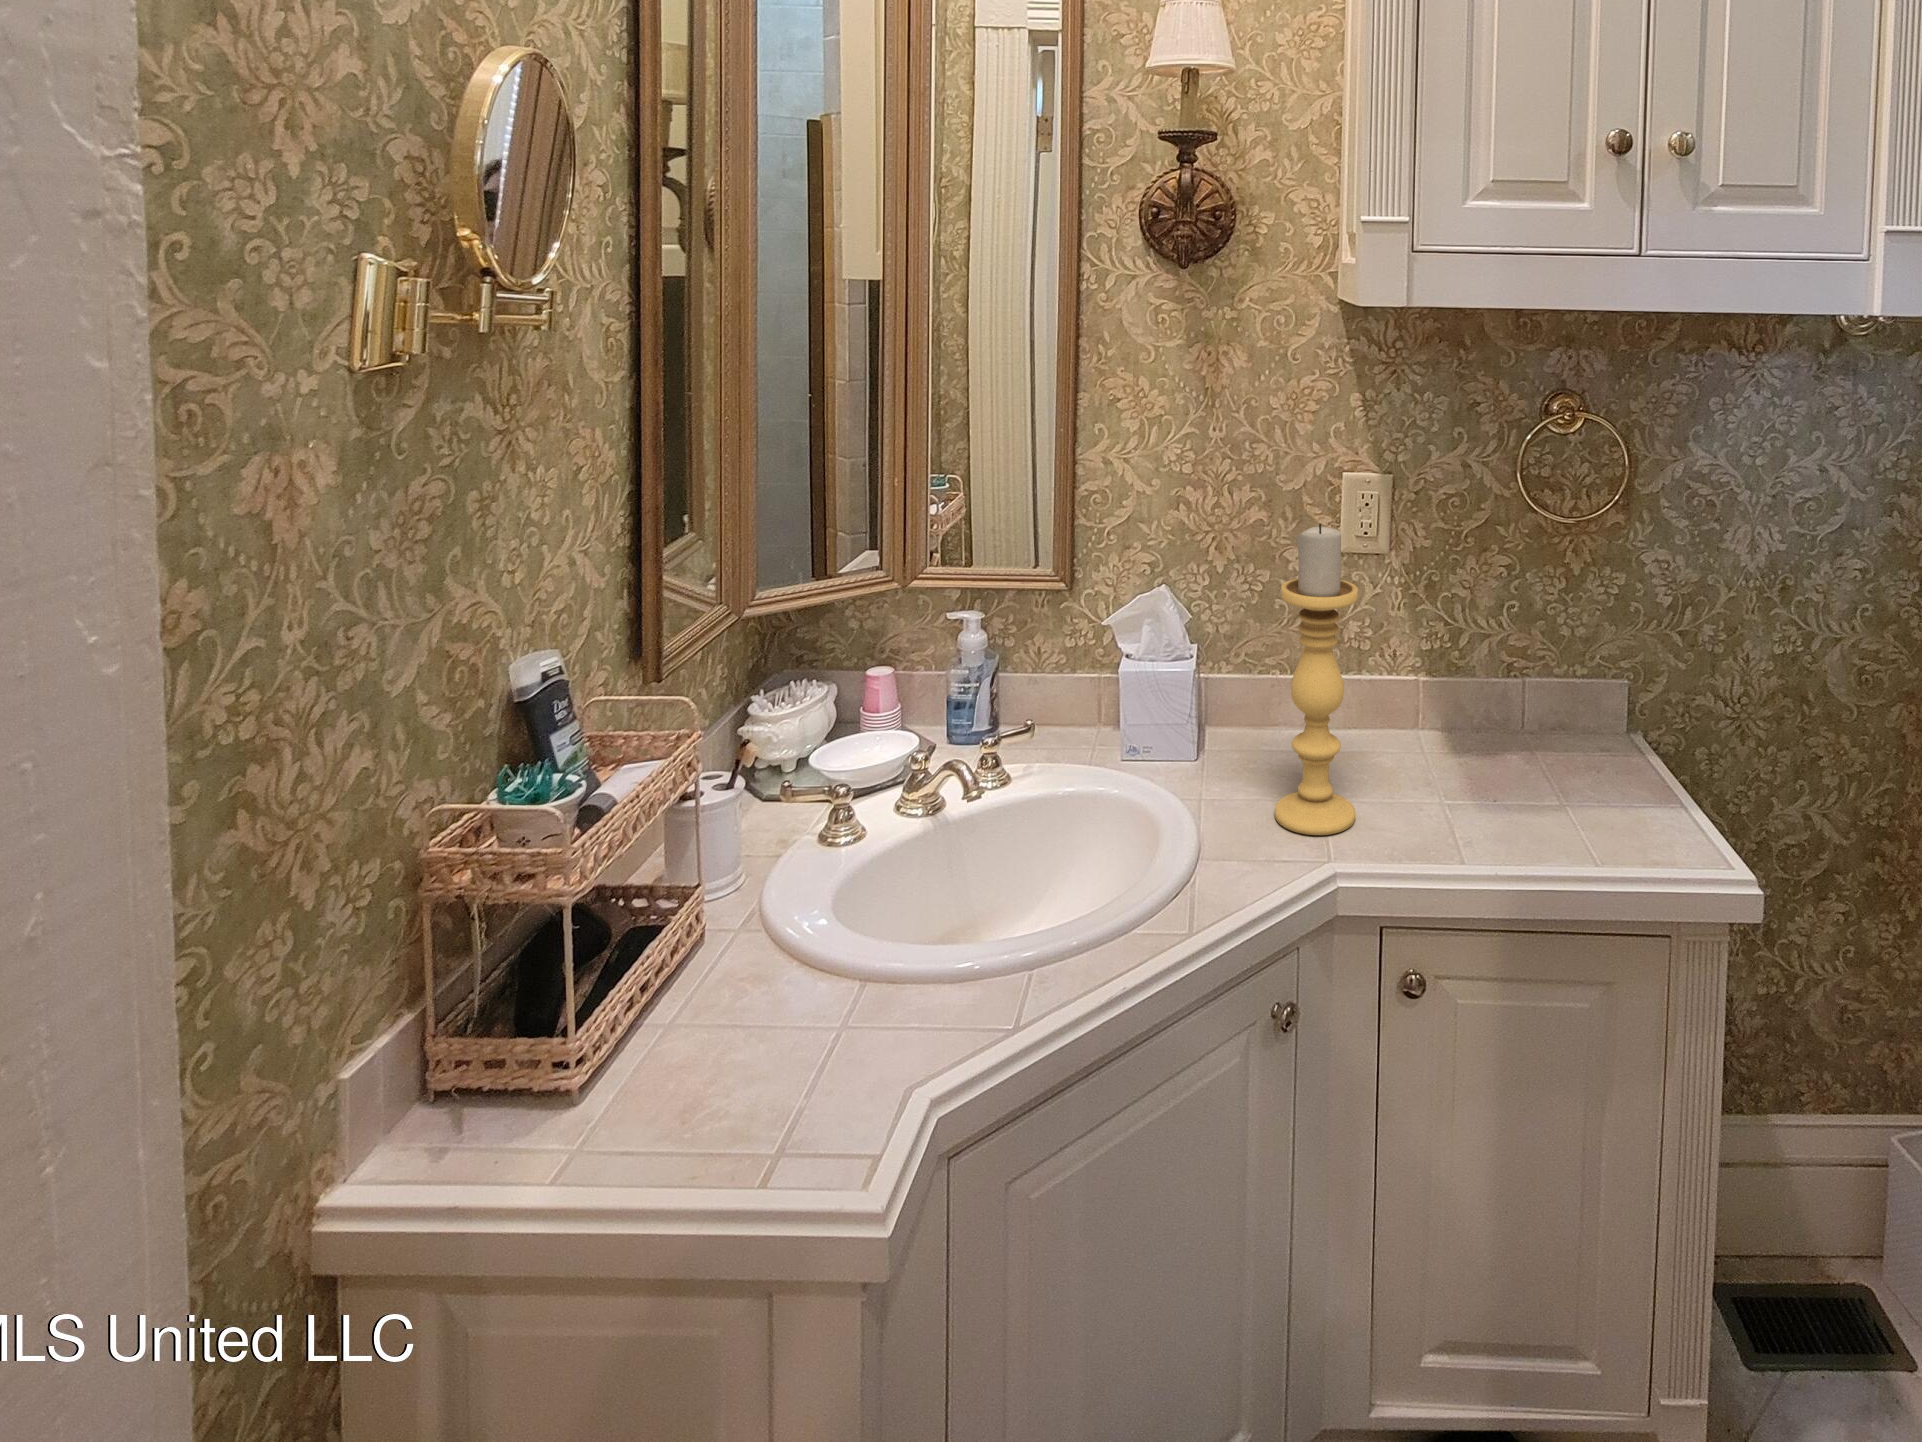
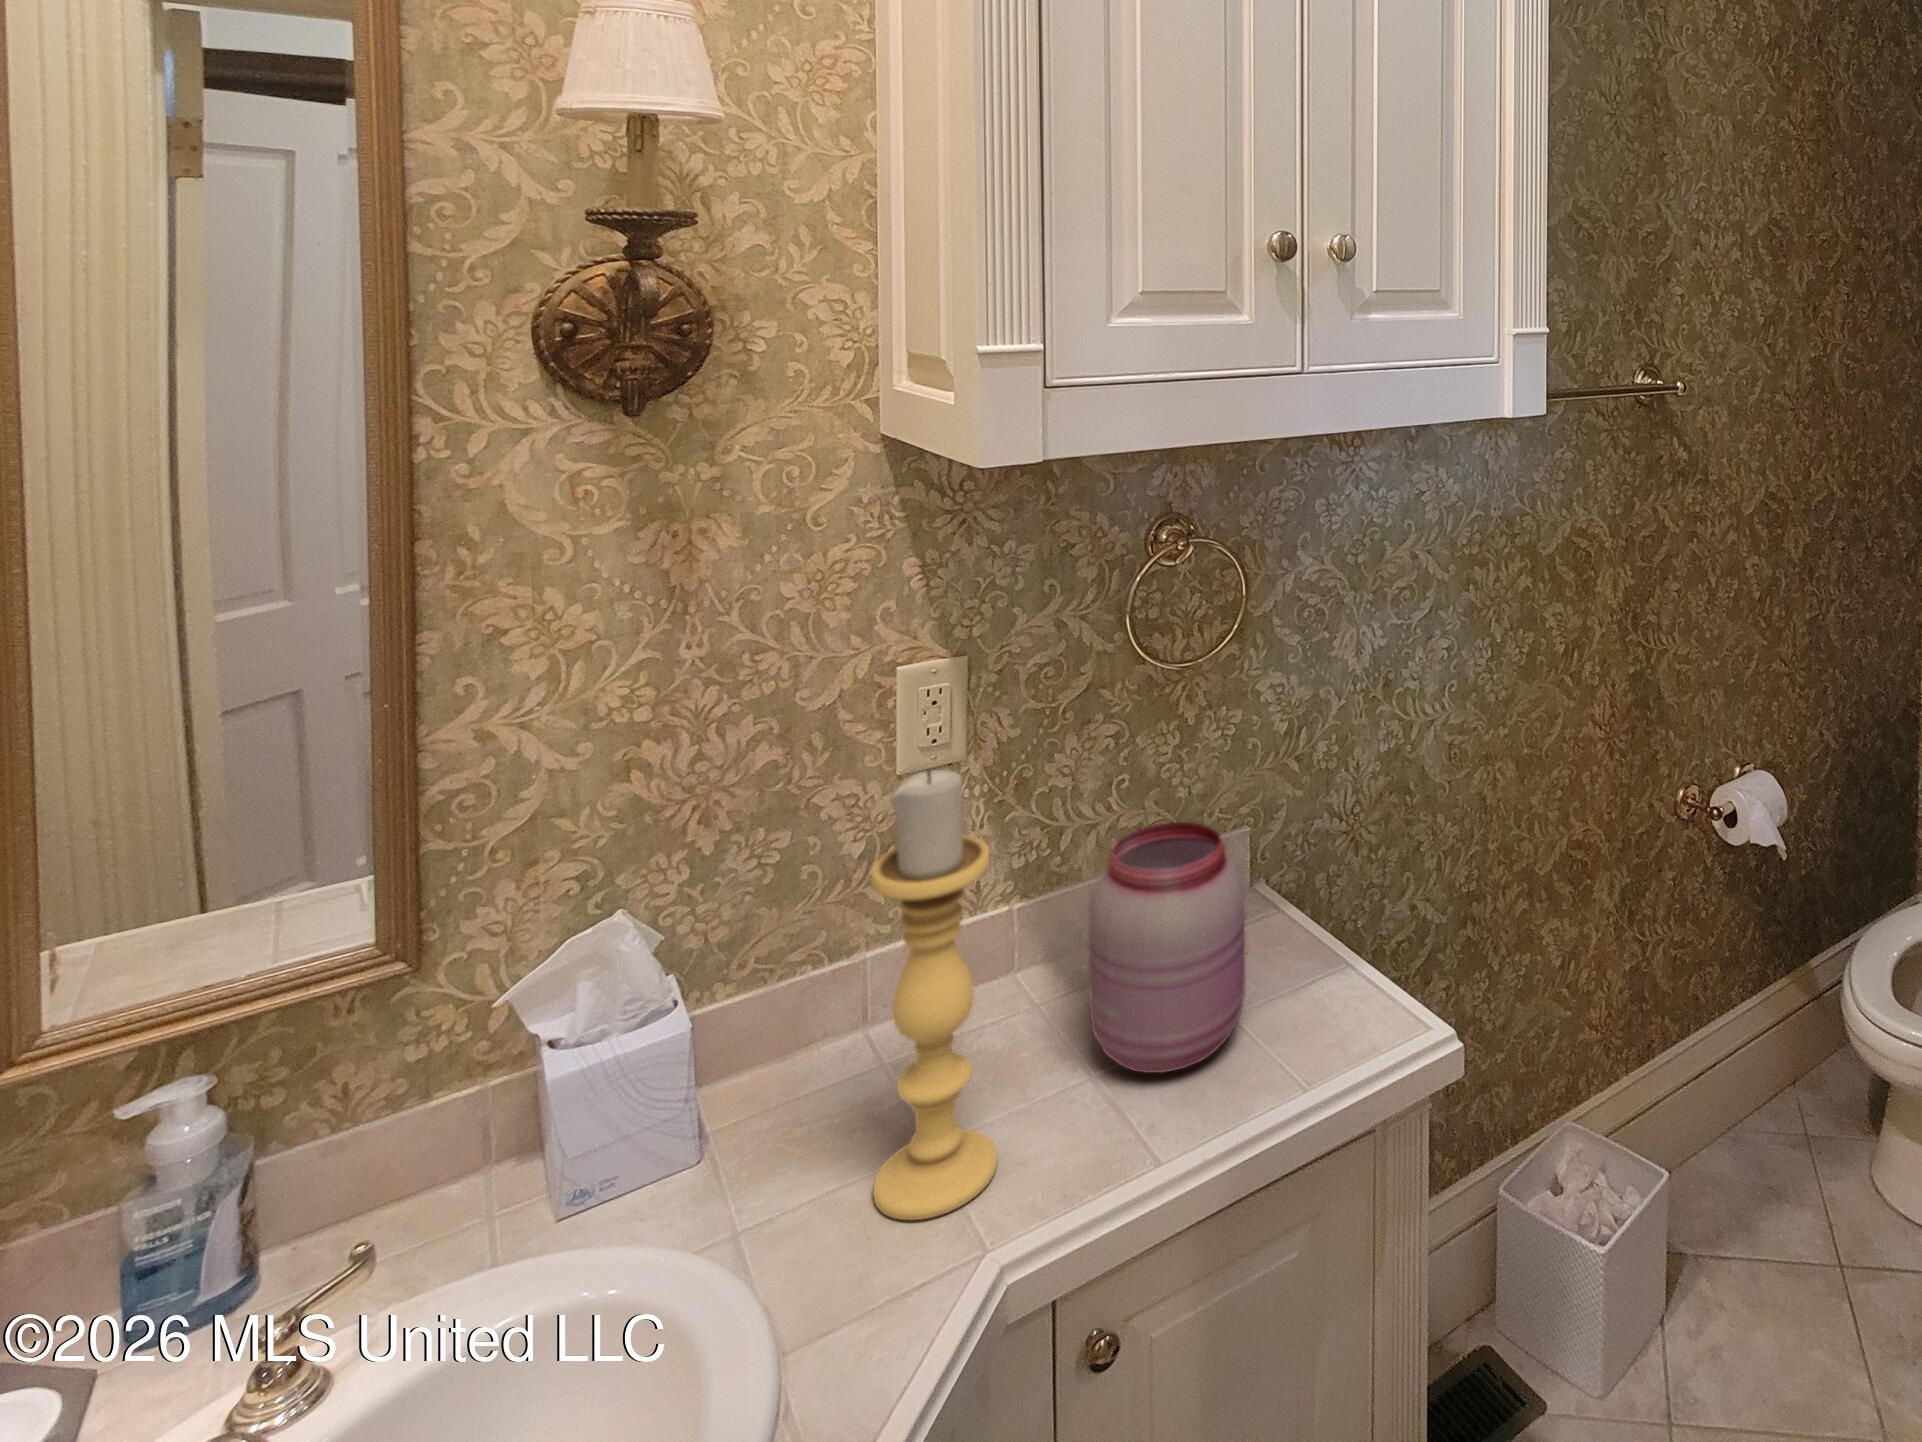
jar: none [1442,628,1569,820] -> present [1089,822,1245,1073]

